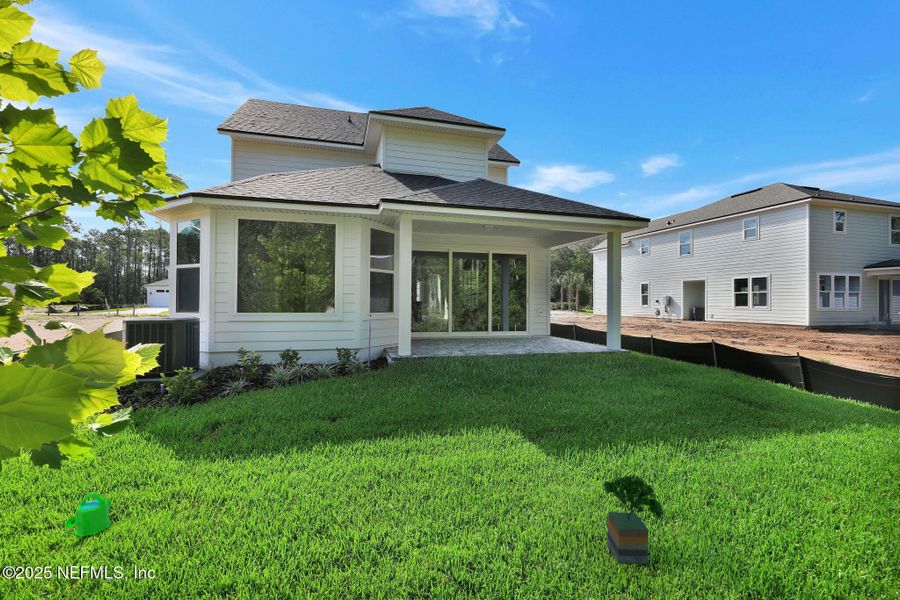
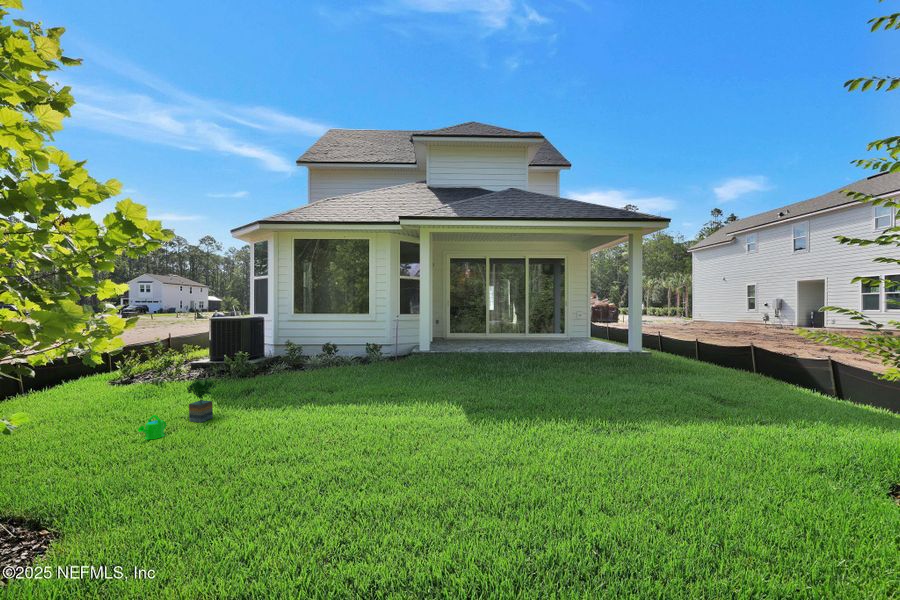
potted tree: present [603,475,664,564] -> present [187,381,216,423]

